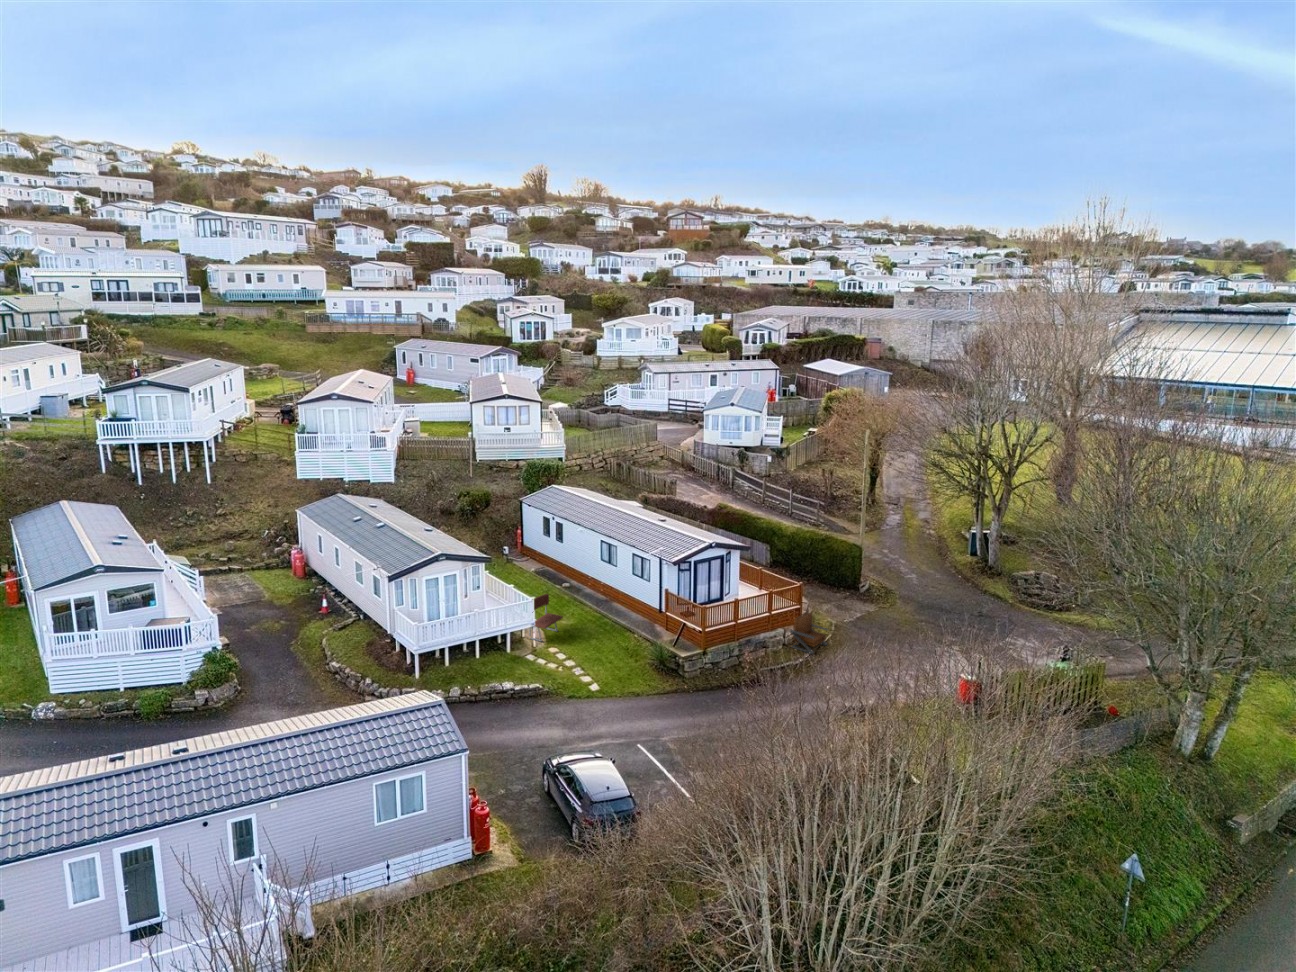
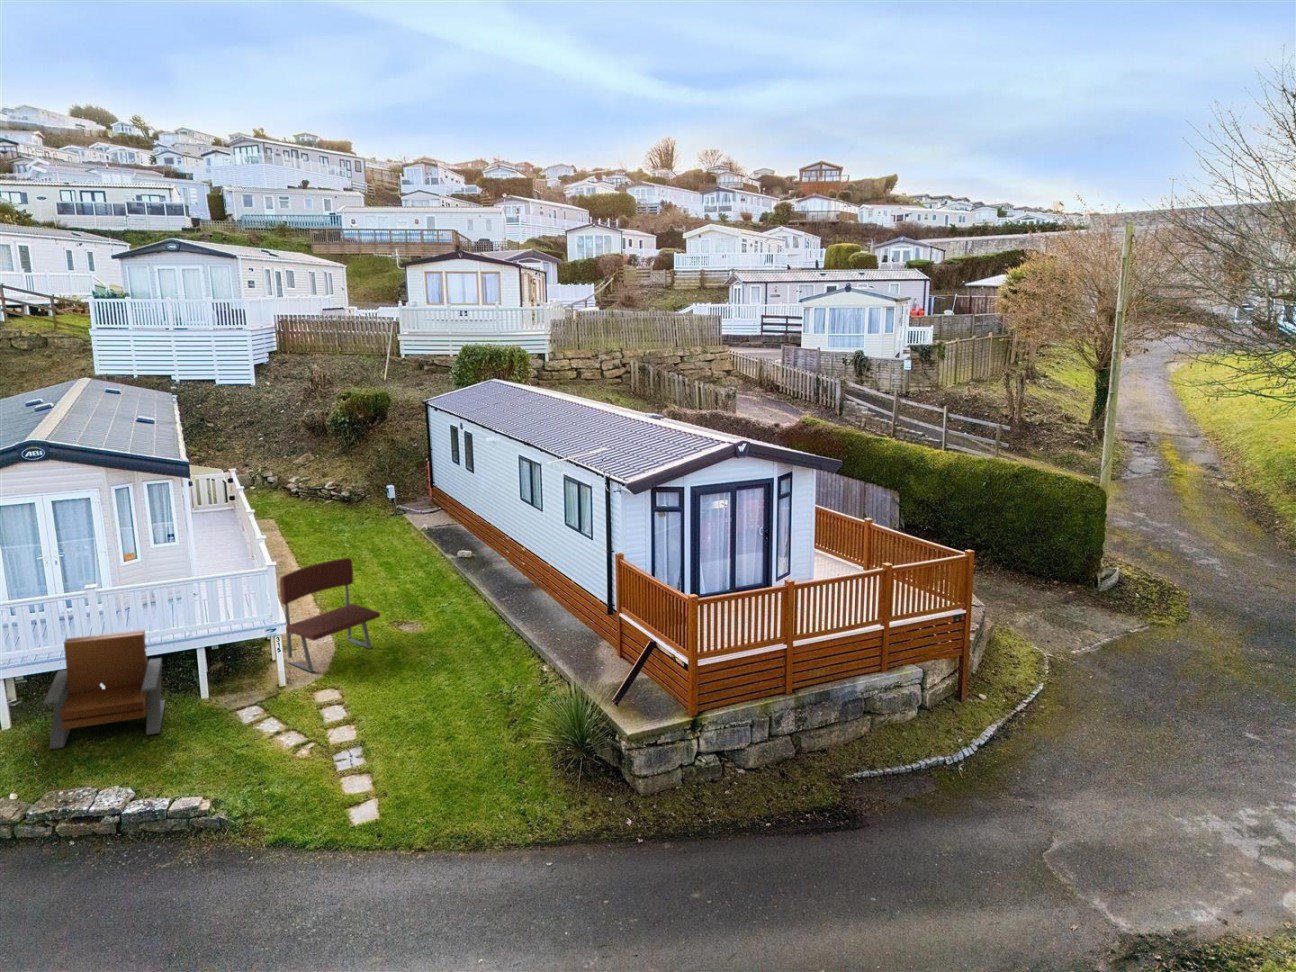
lounge chair: present [790,613,828,654] -> present [44,630,165,749]

